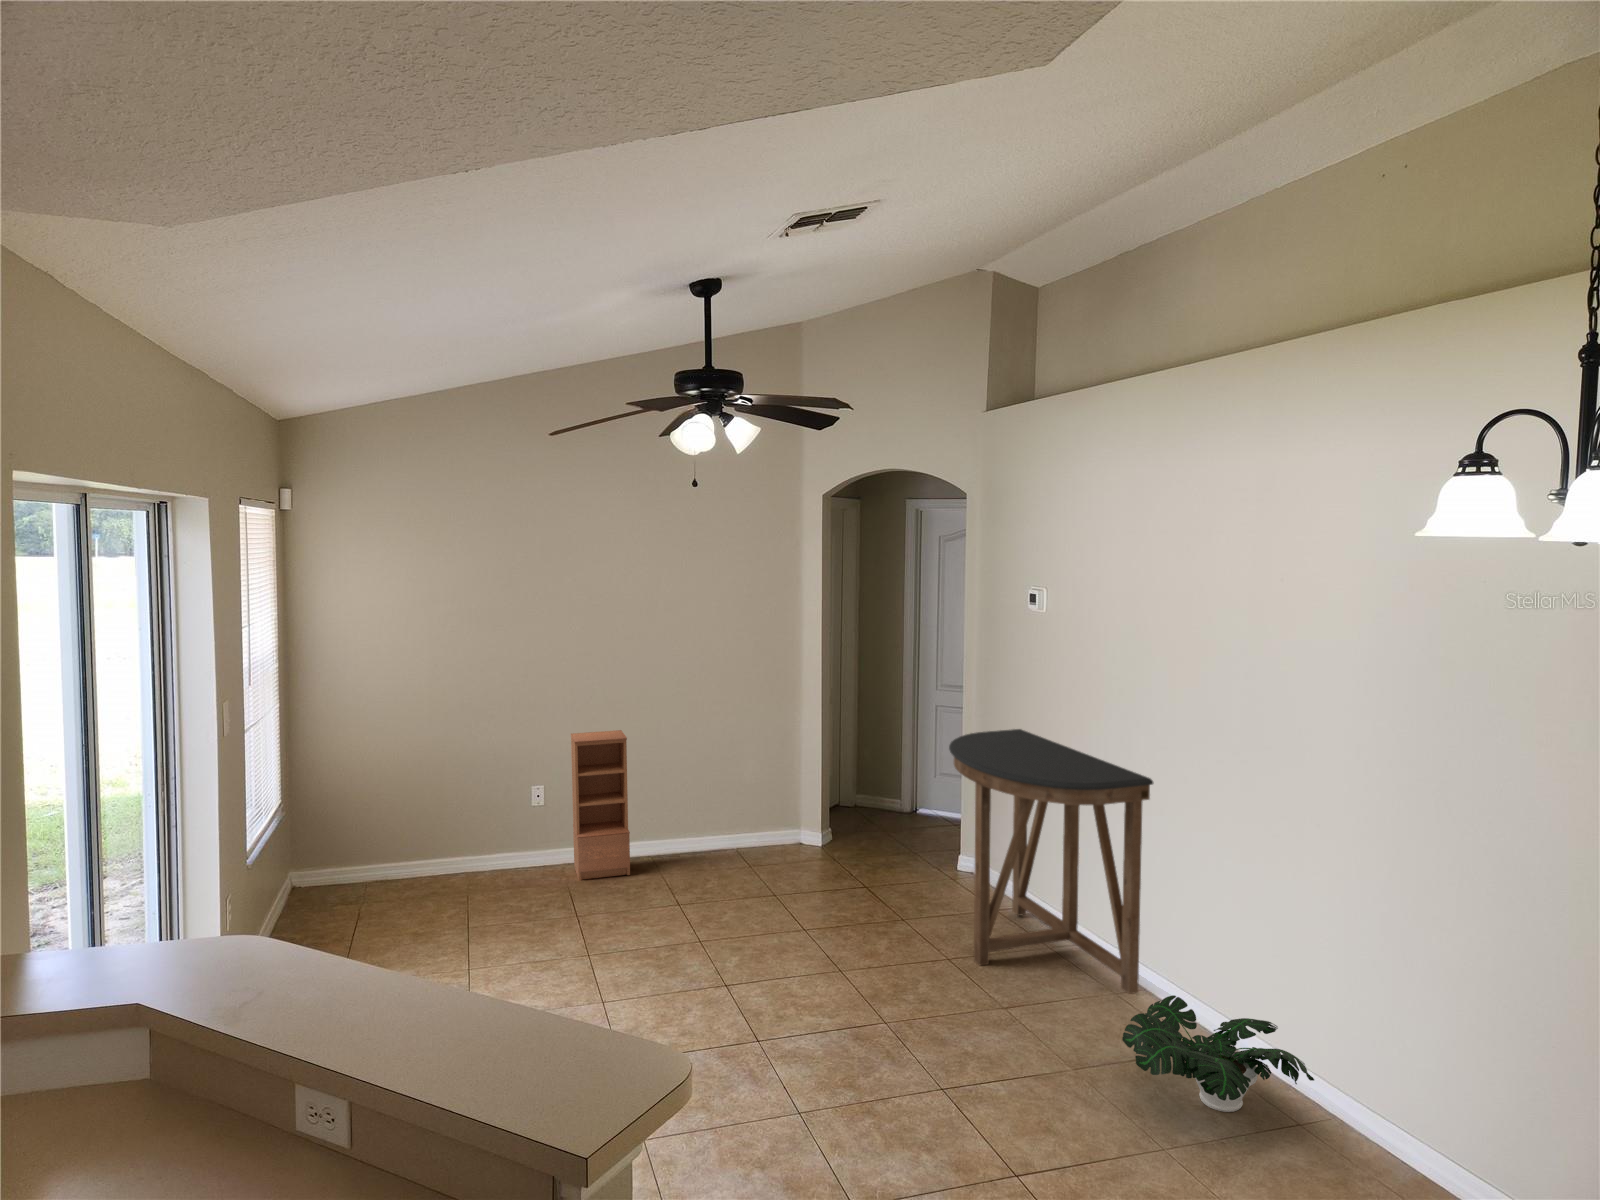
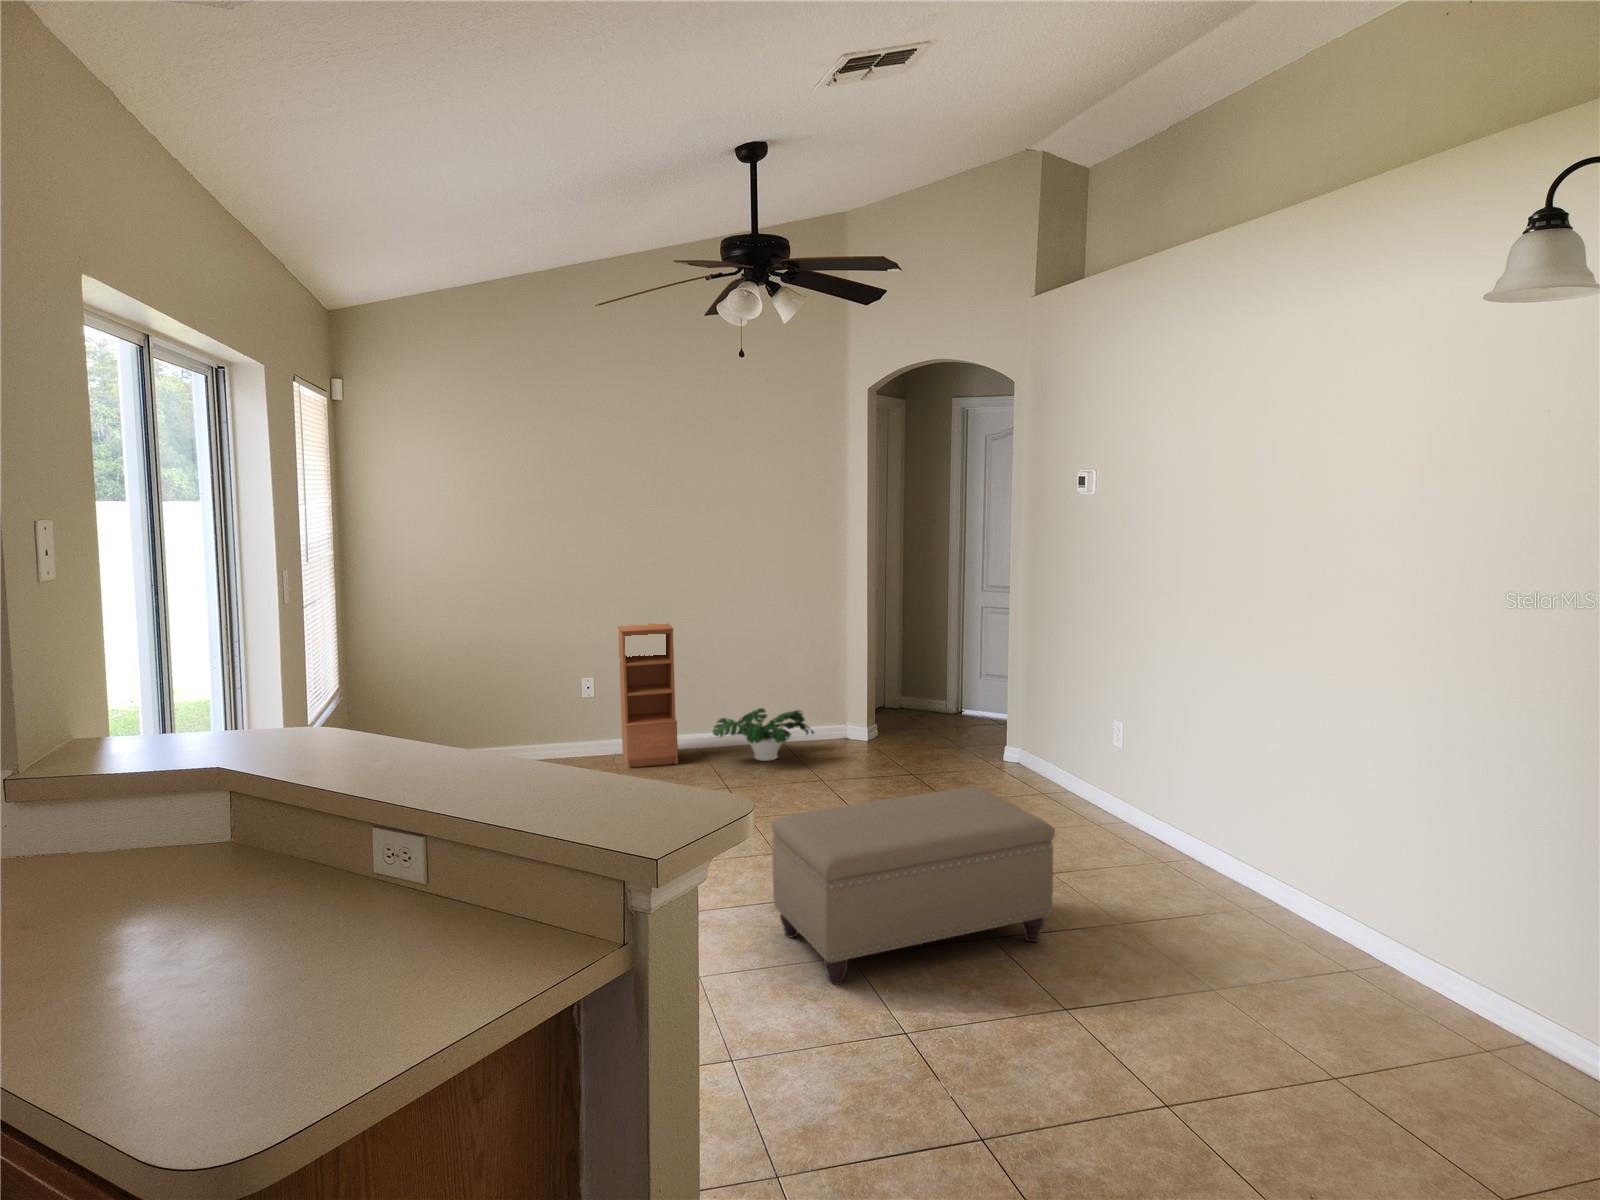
console table: present [949,729,1153,994] -> none [996,613,1203,864]
ottoman: none [720,927,1009,1155] -> present [771,787,1055,984]
potted plant: present [1122,995,1314,1112] -> present [713,708,814,761]

